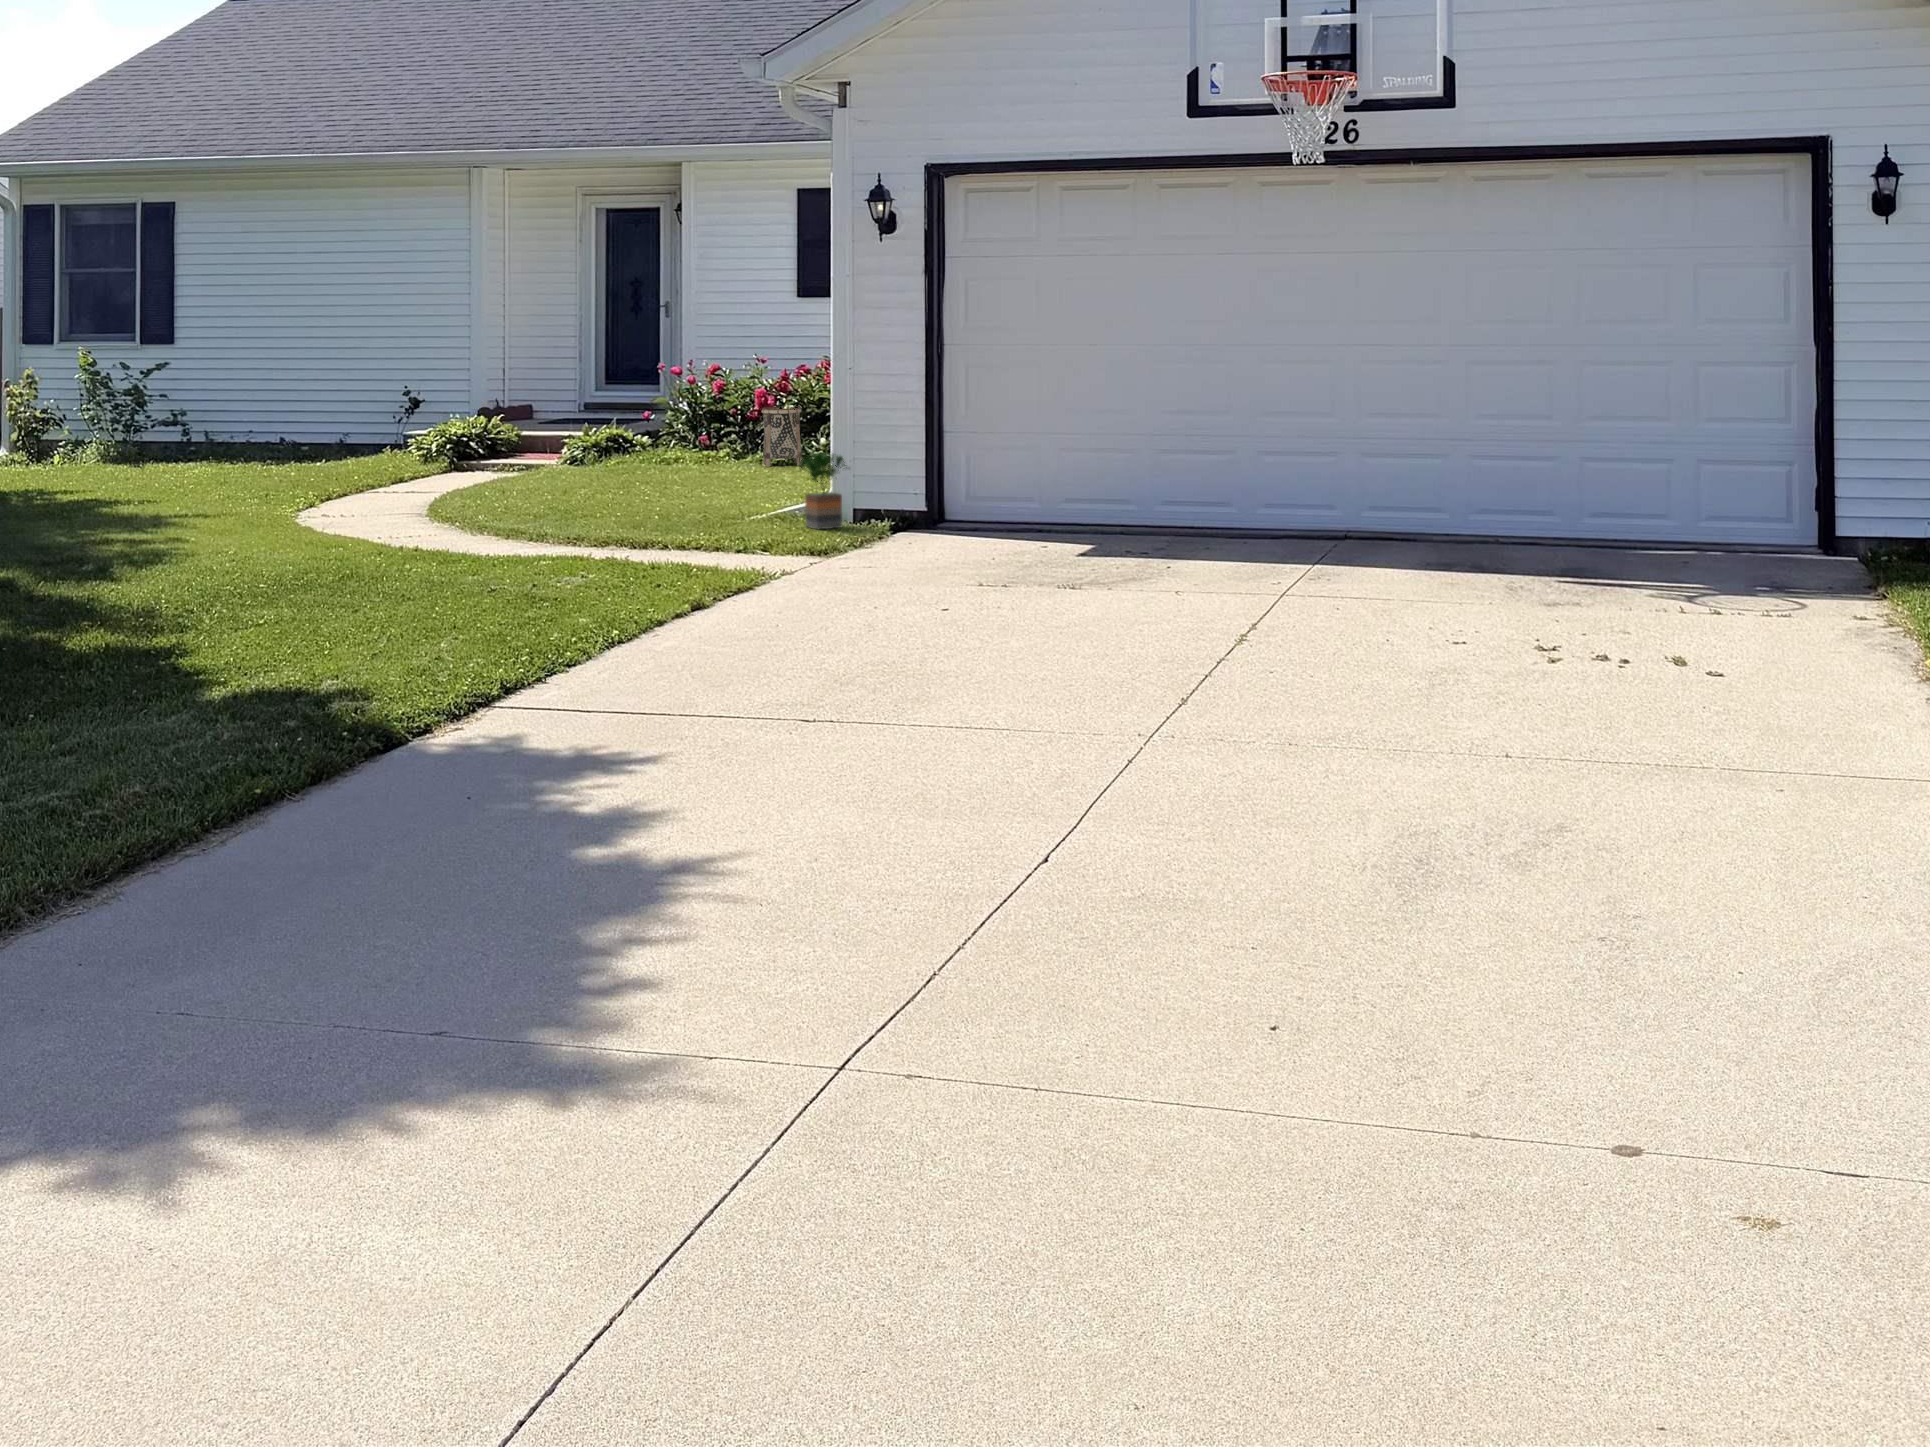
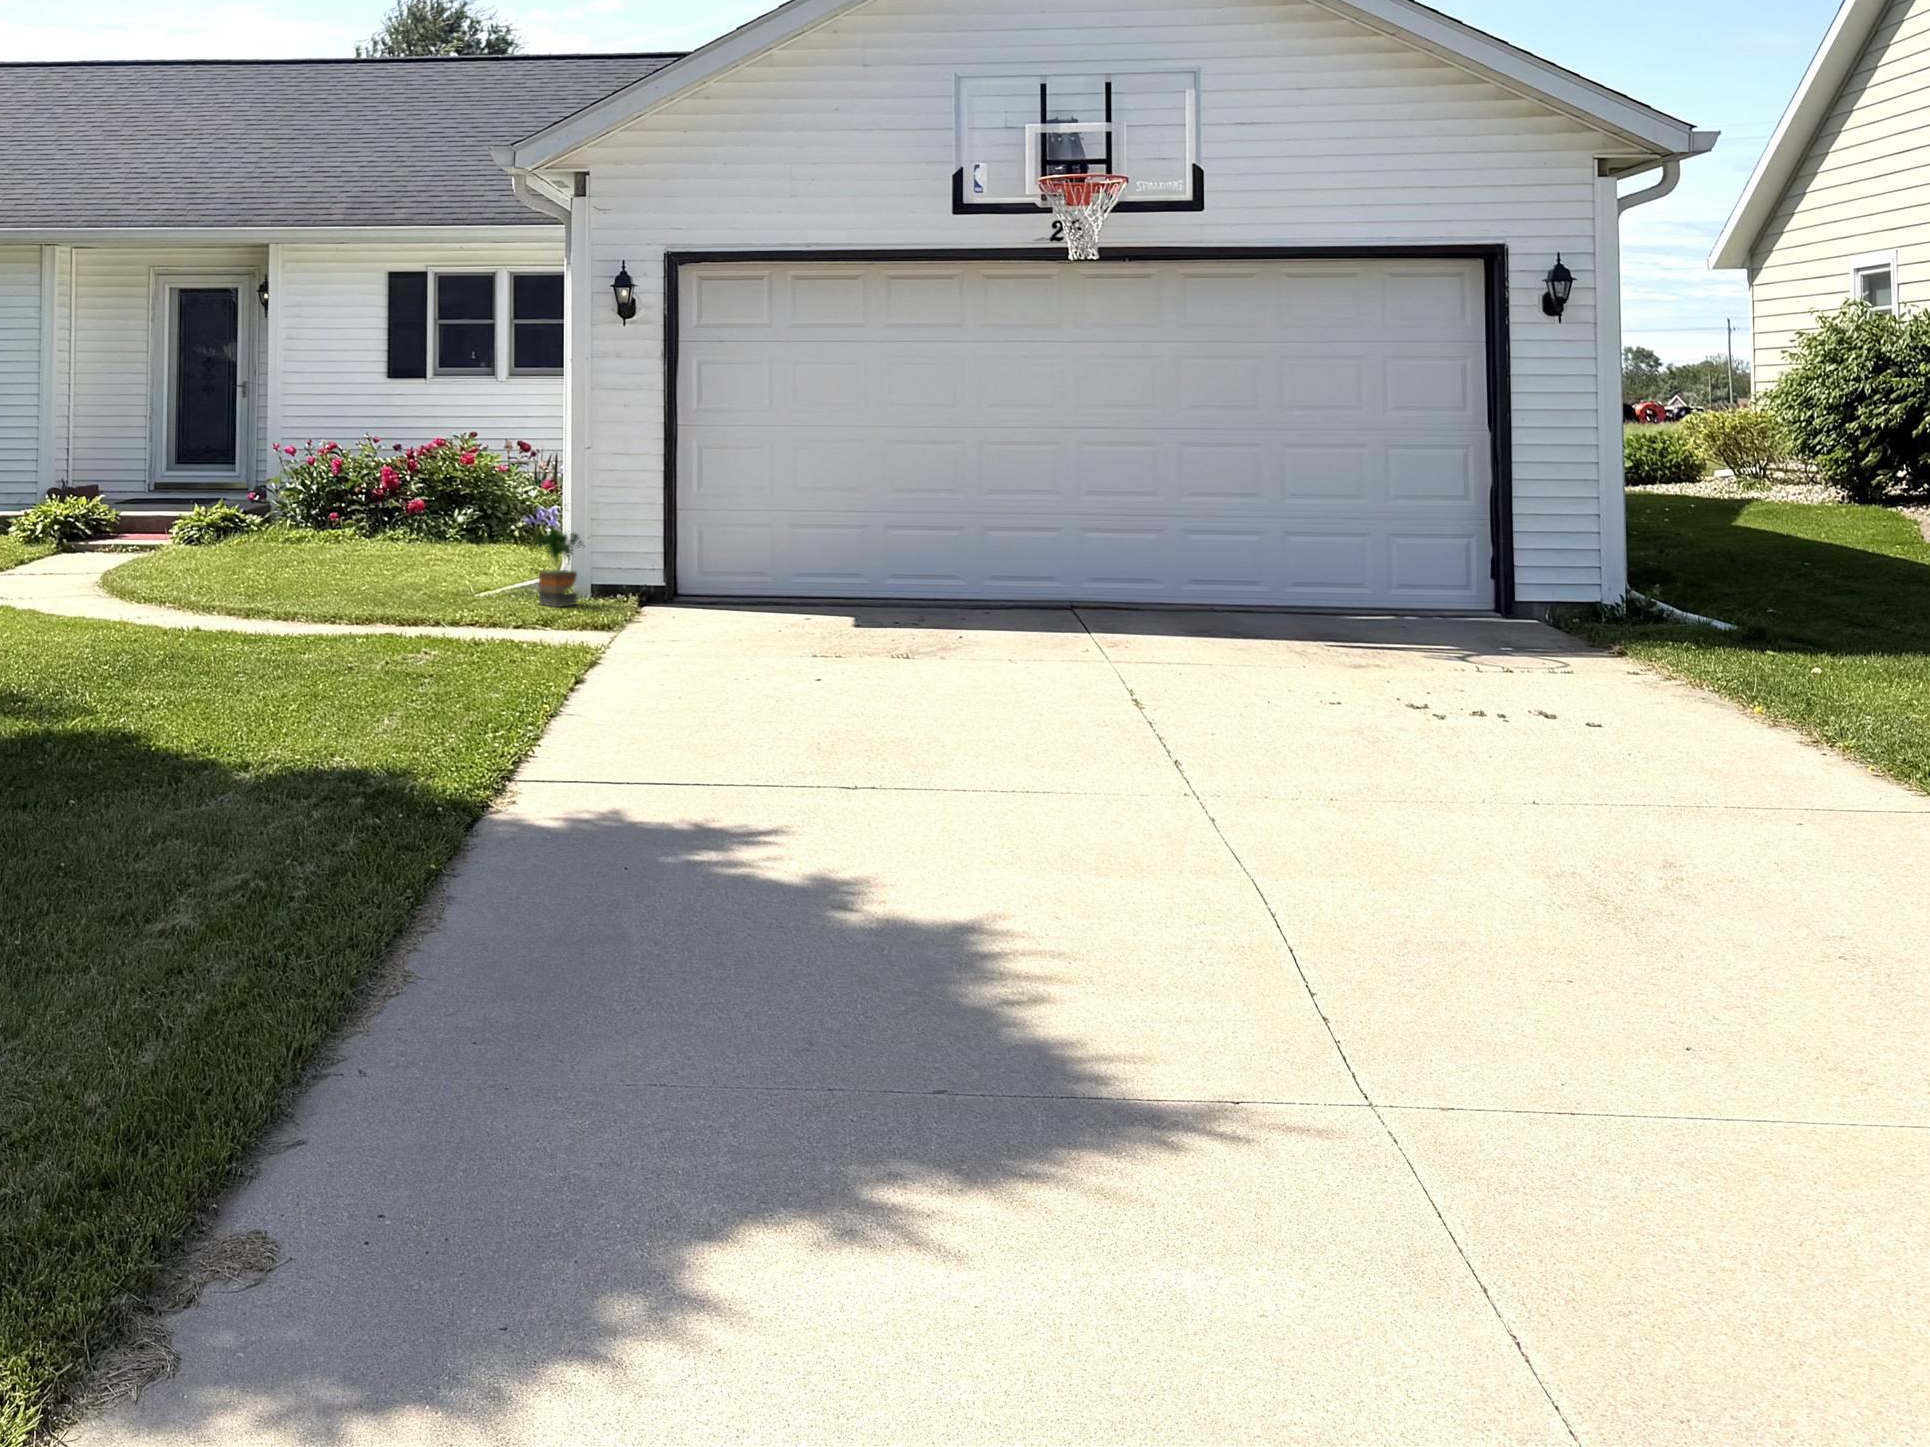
basket: present [762,407,802,467] -> none [384,486,427,546]

